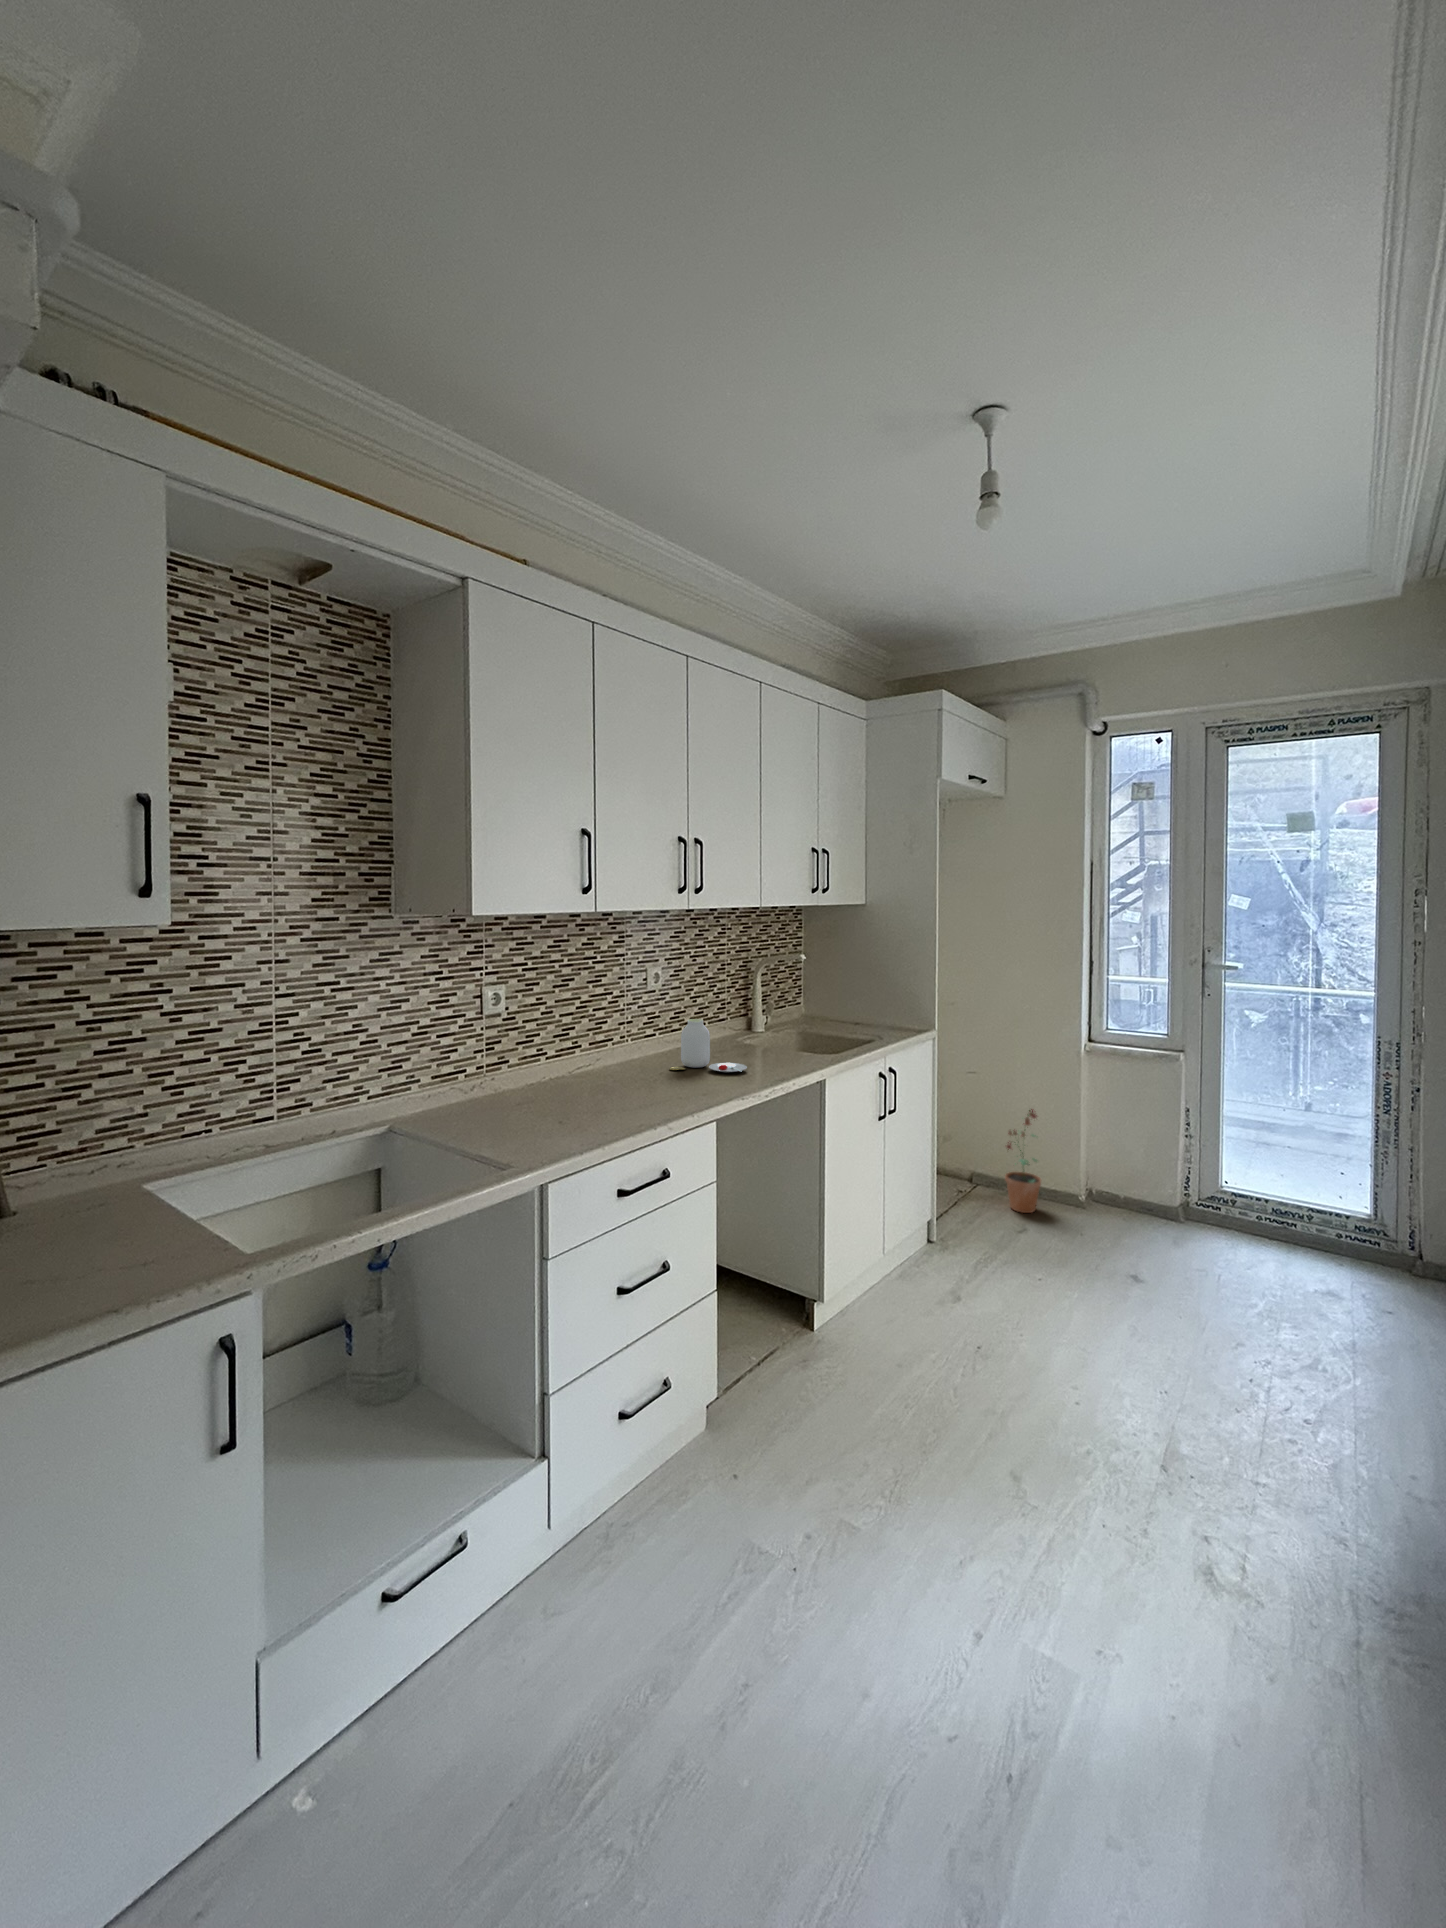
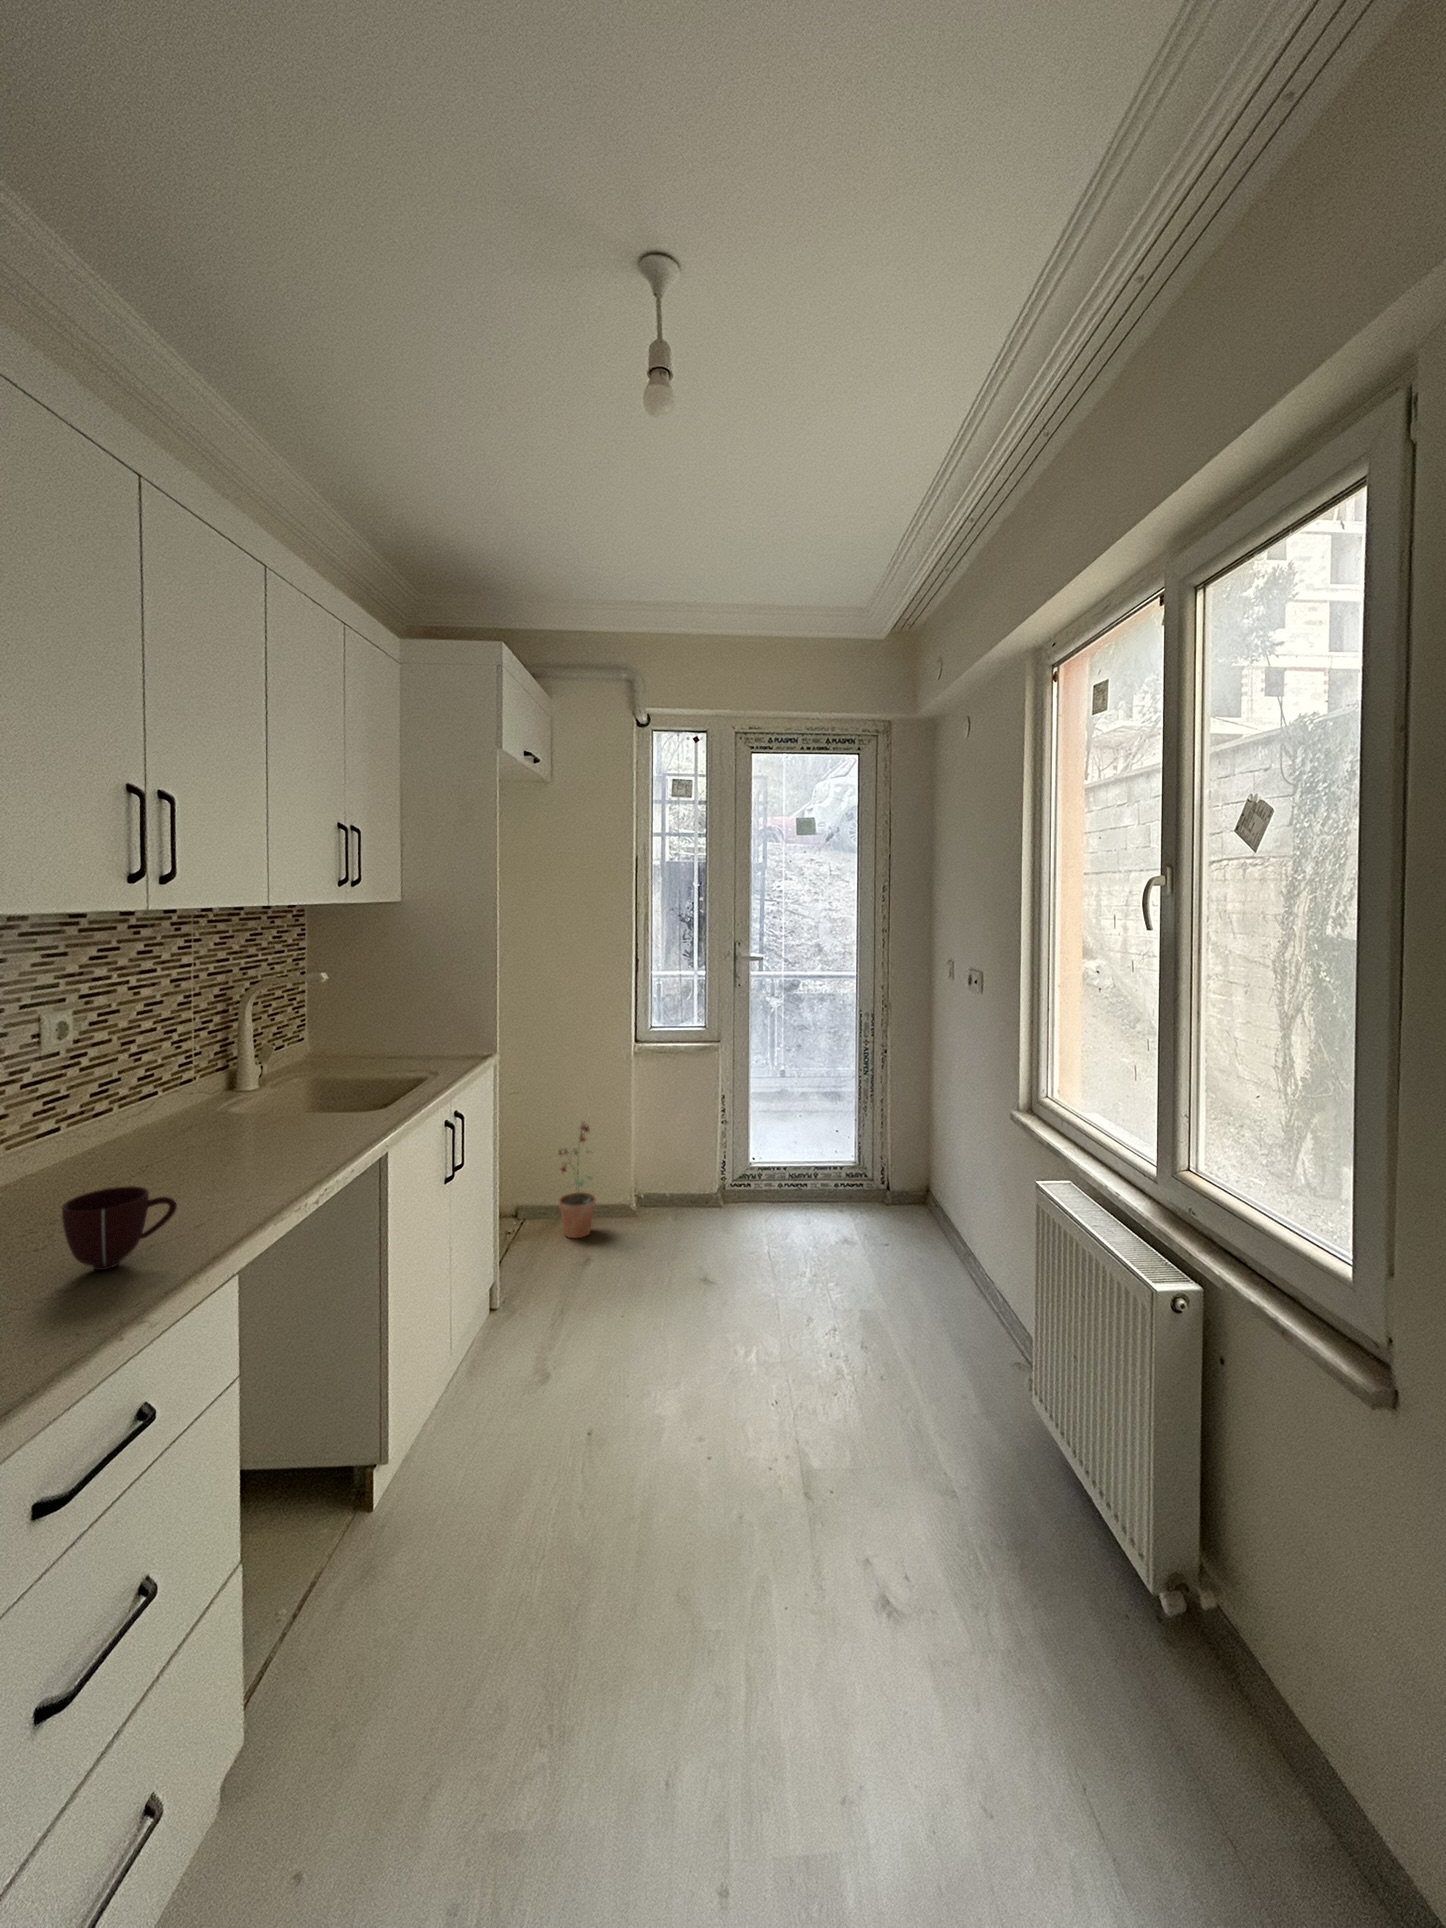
jar: present [670,1019,747,1072] -> none [103,1093,262,1191]
mug: none [643,1060,691,1101] -> present [62,1186,177,1270]

